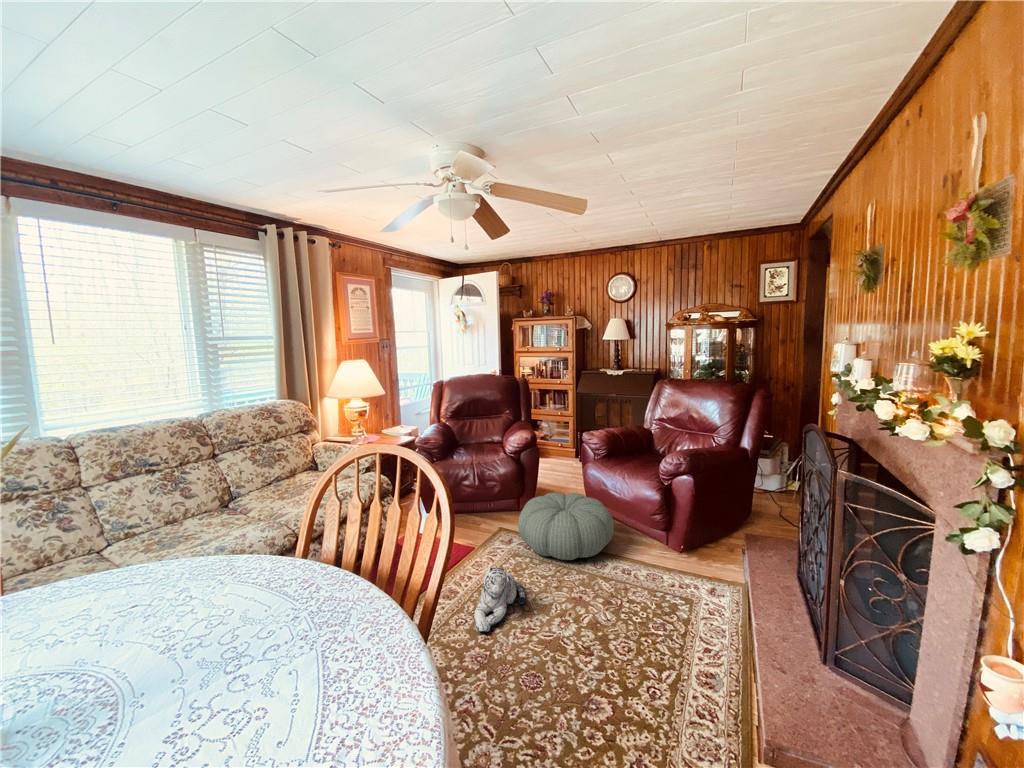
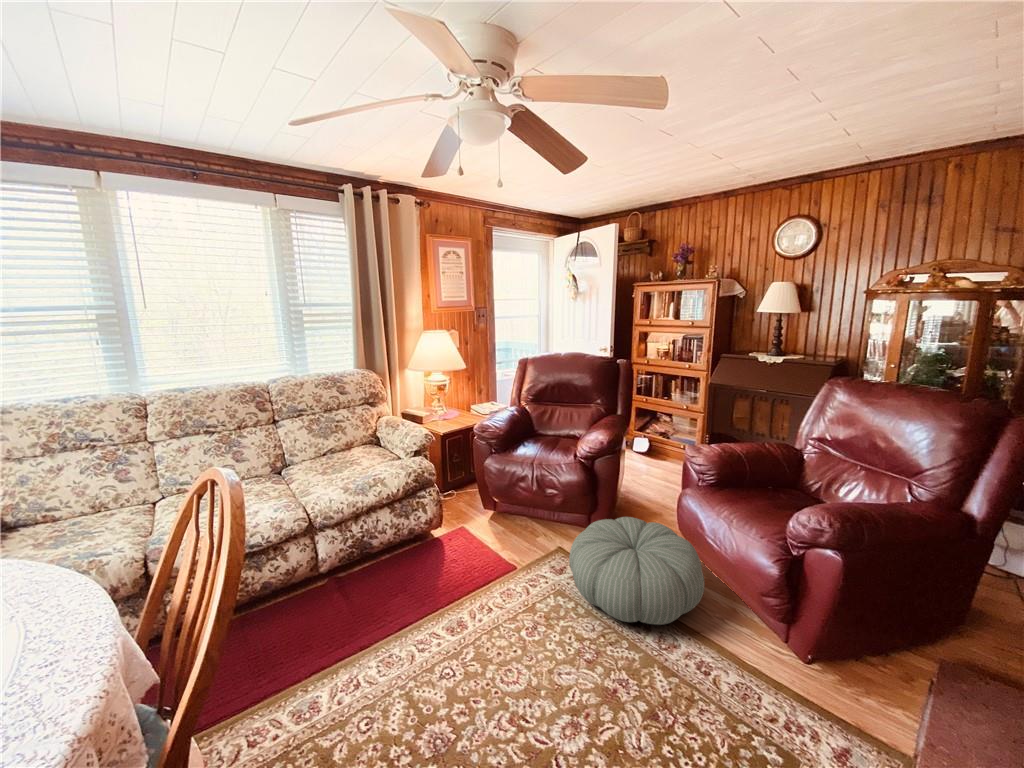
plush toy: present [474,567,525,632] -> none [454,616,542,706]

